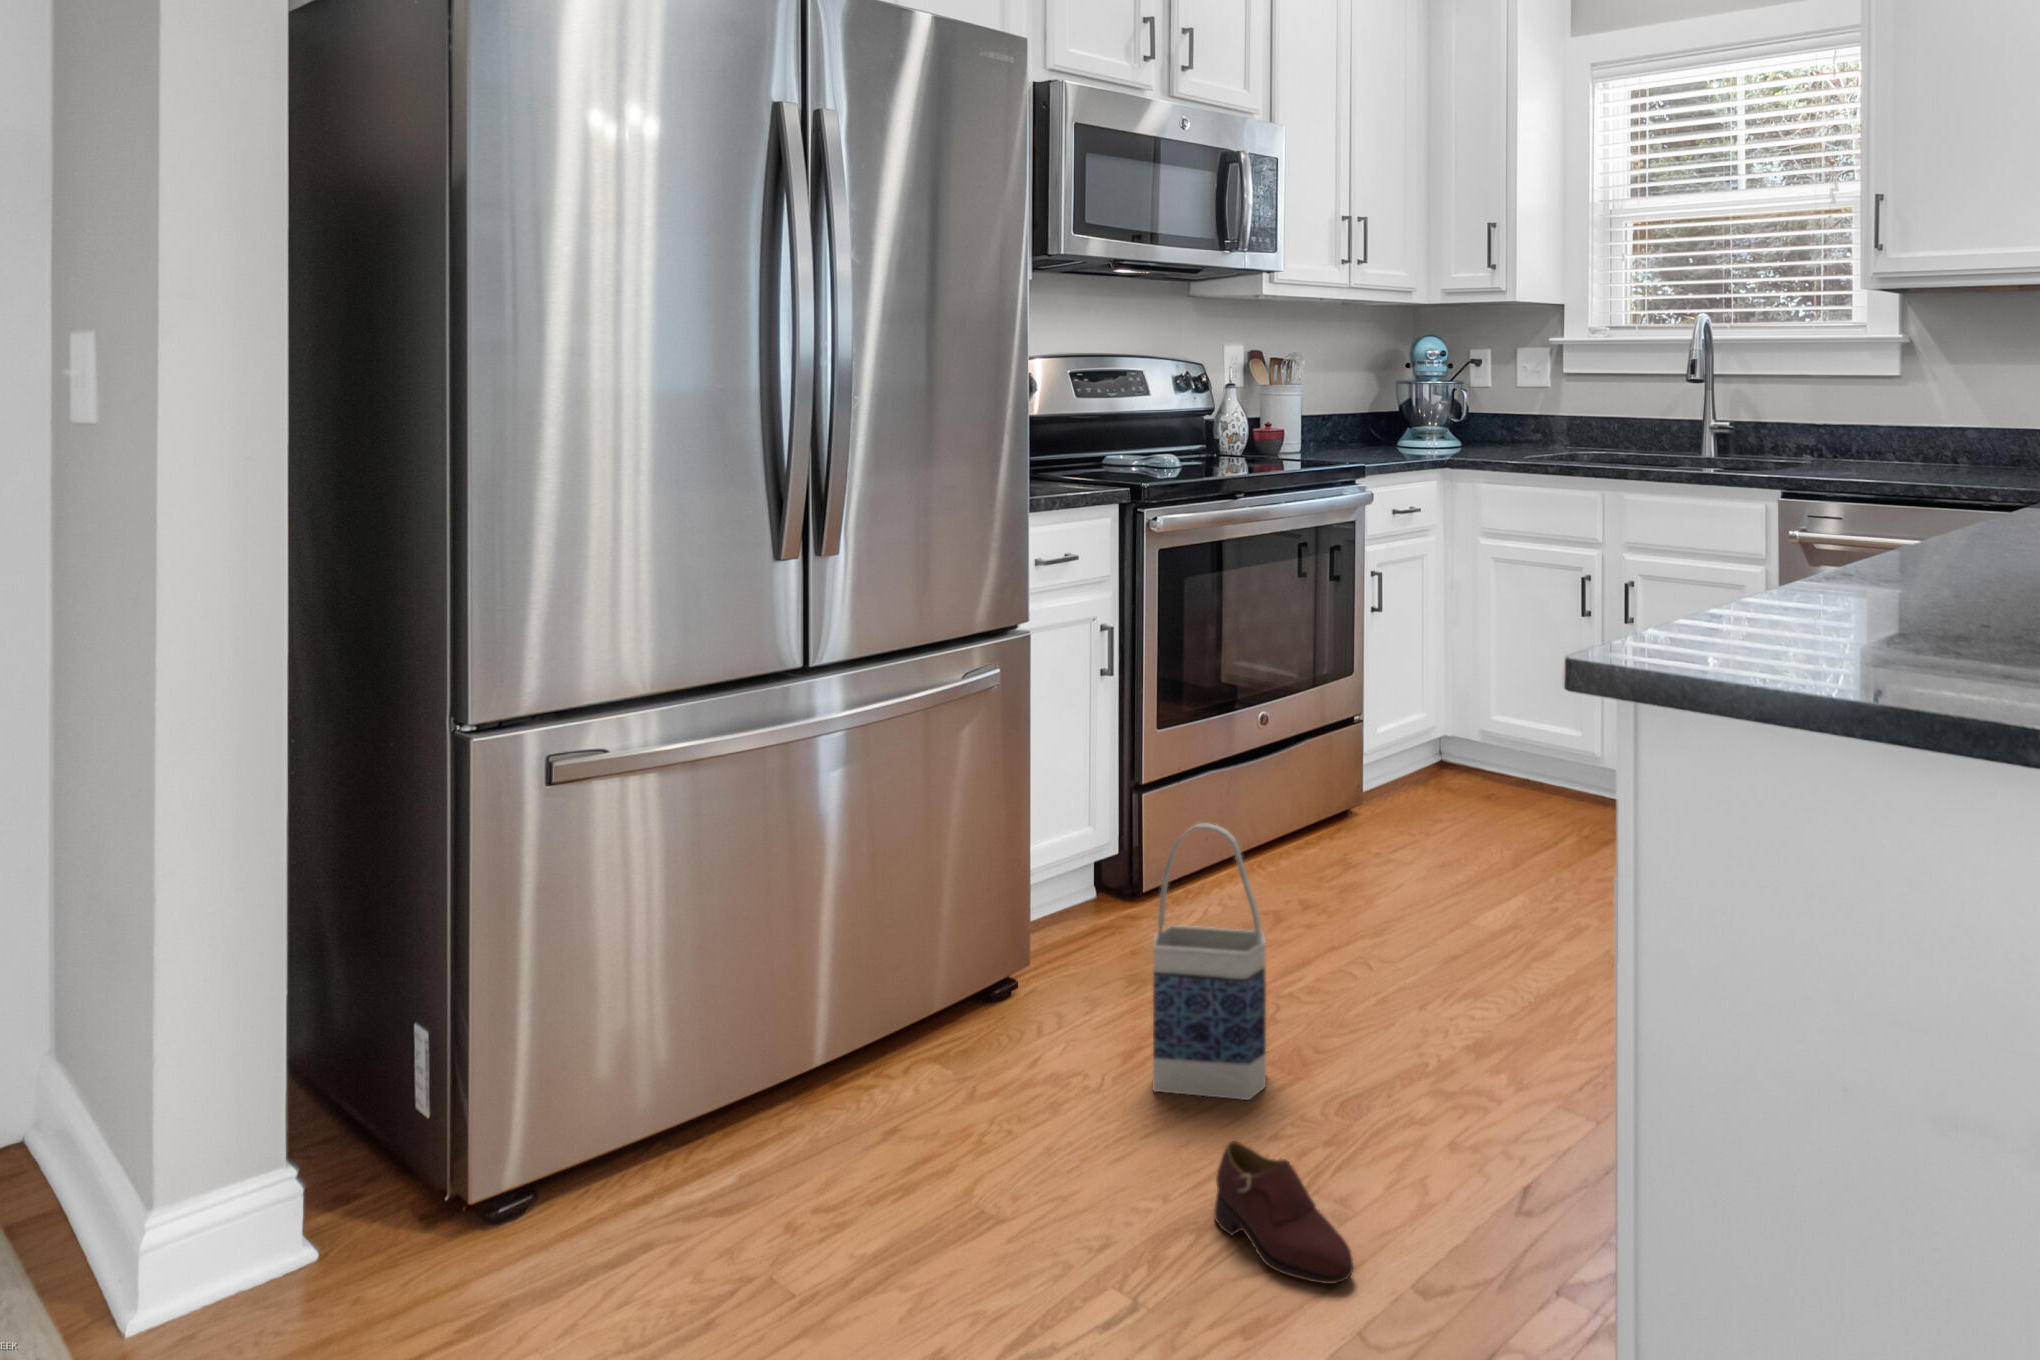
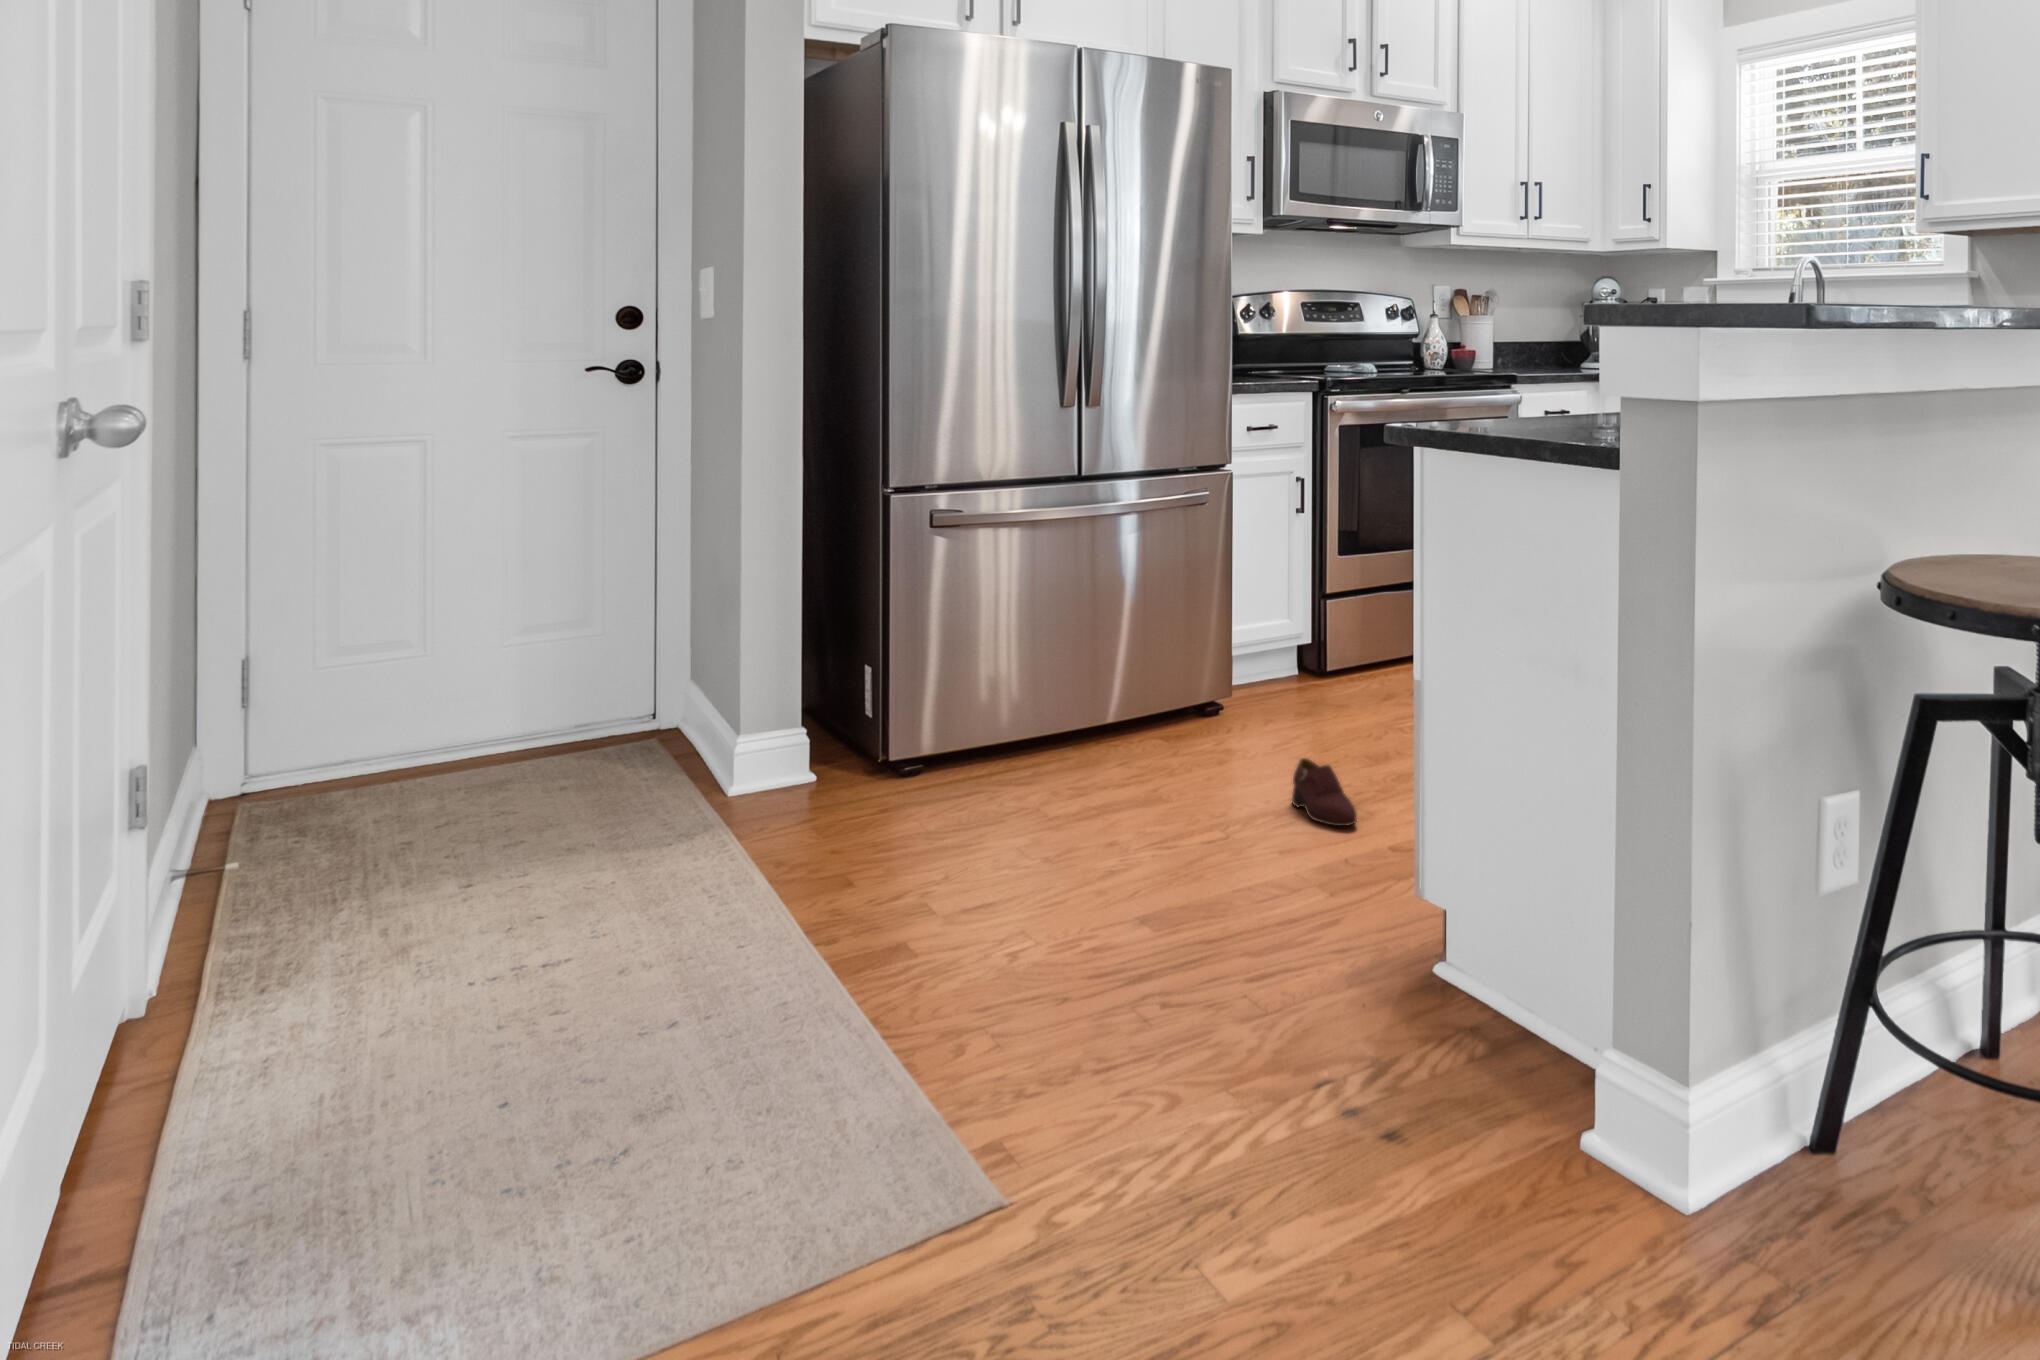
bag: present [1153,824,1266,1100] -> none [1286,586,1360,762]

